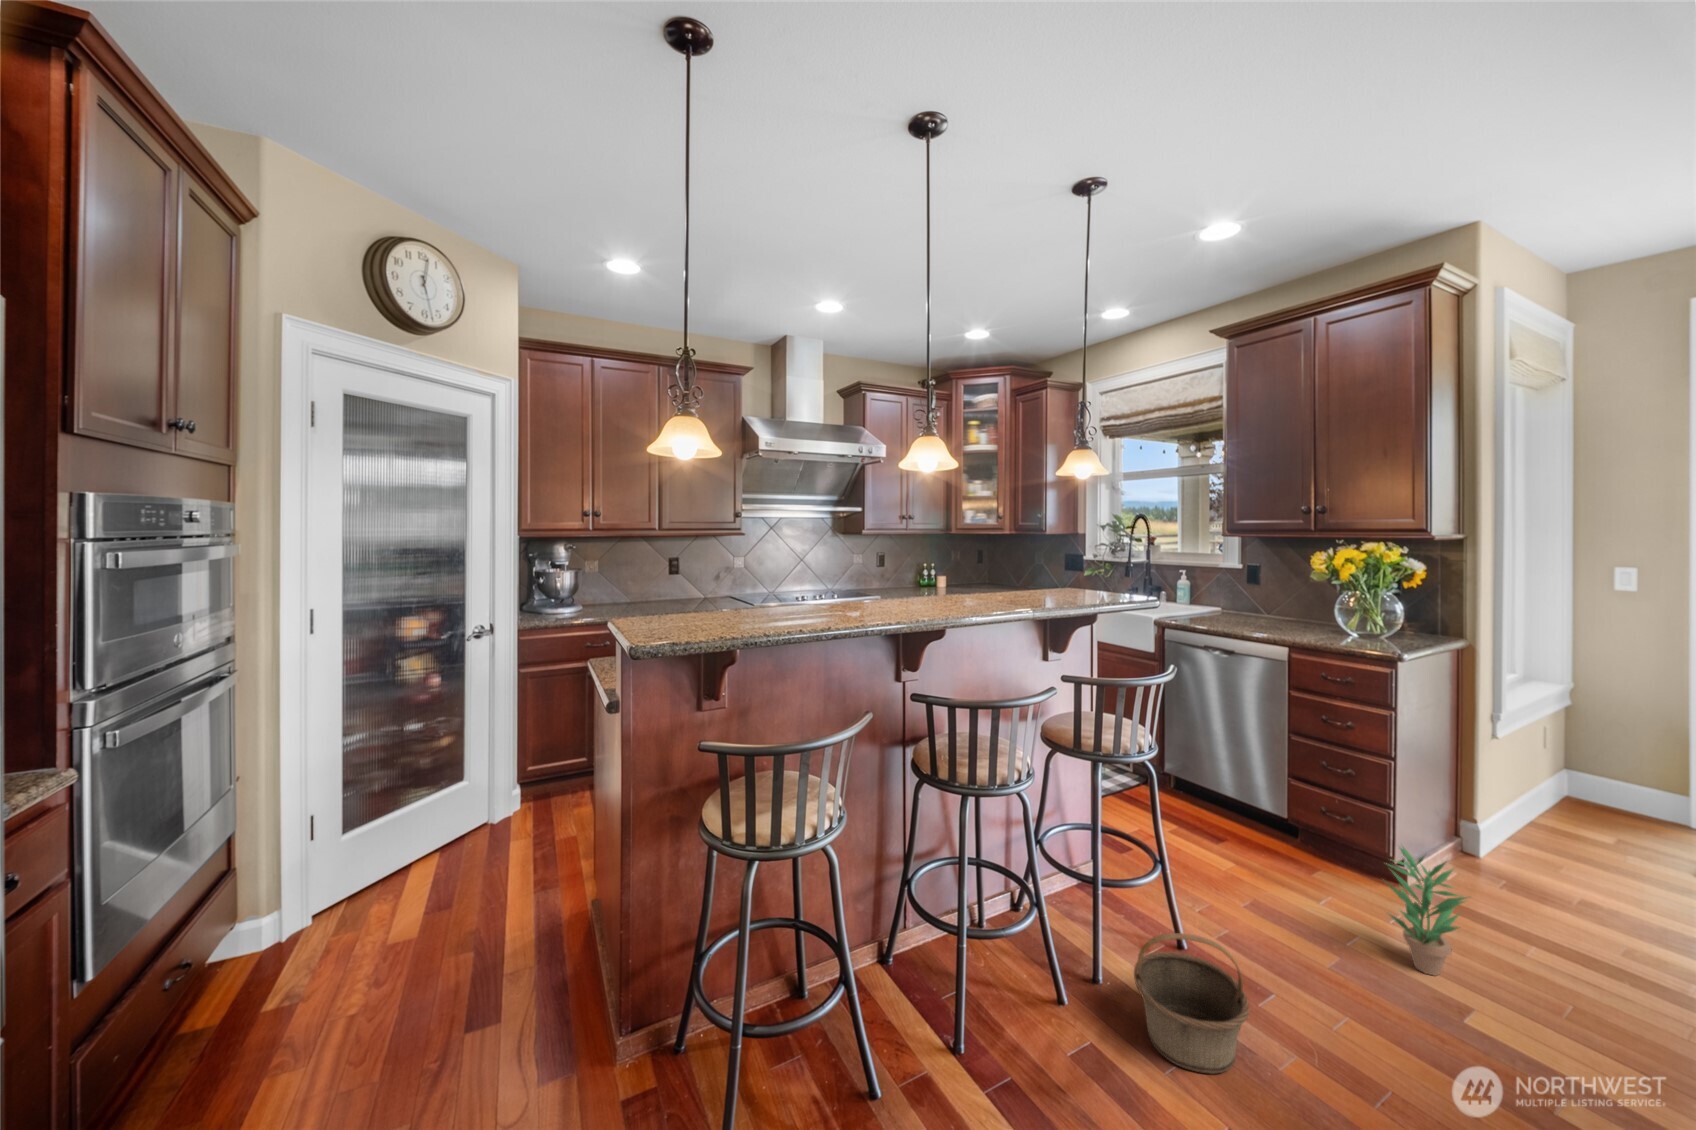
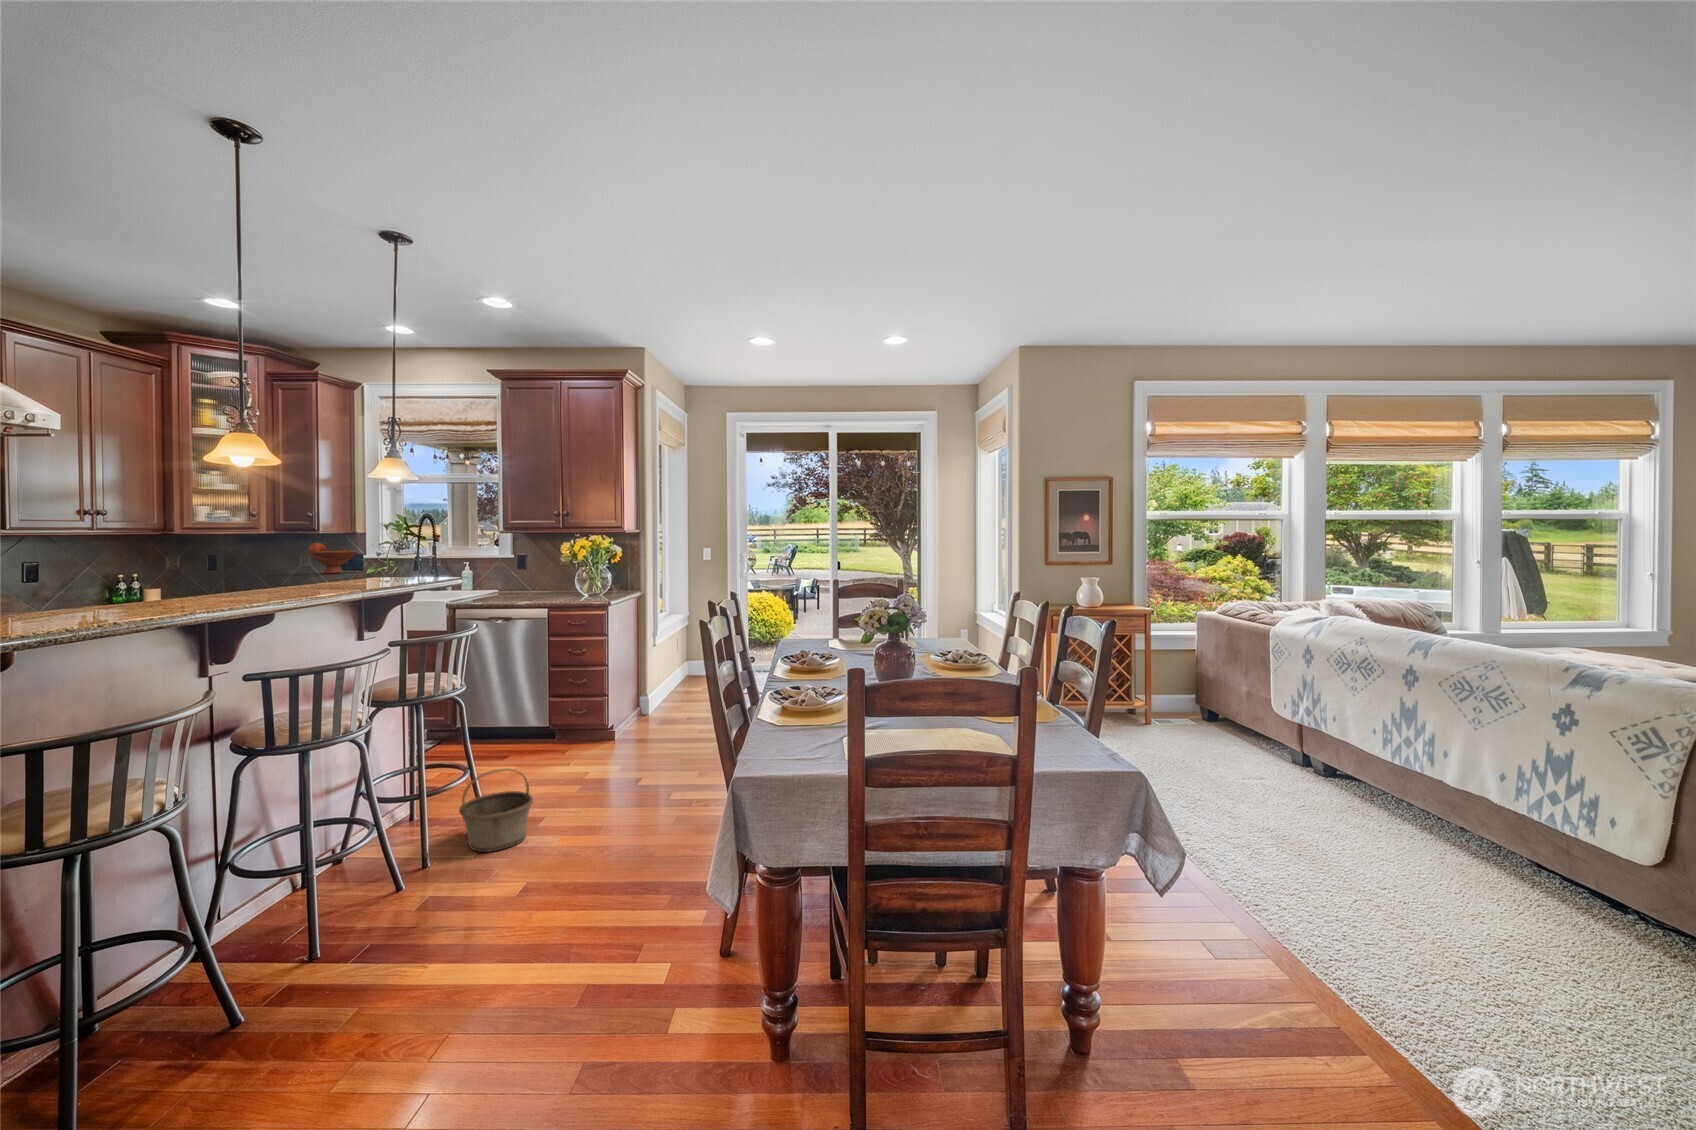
fruit bowl: none [1036,545,1079,576] -> present [306,543,357,574]
potted plant: present [1386,846,1467,976] -> none [601,701,640,772]

